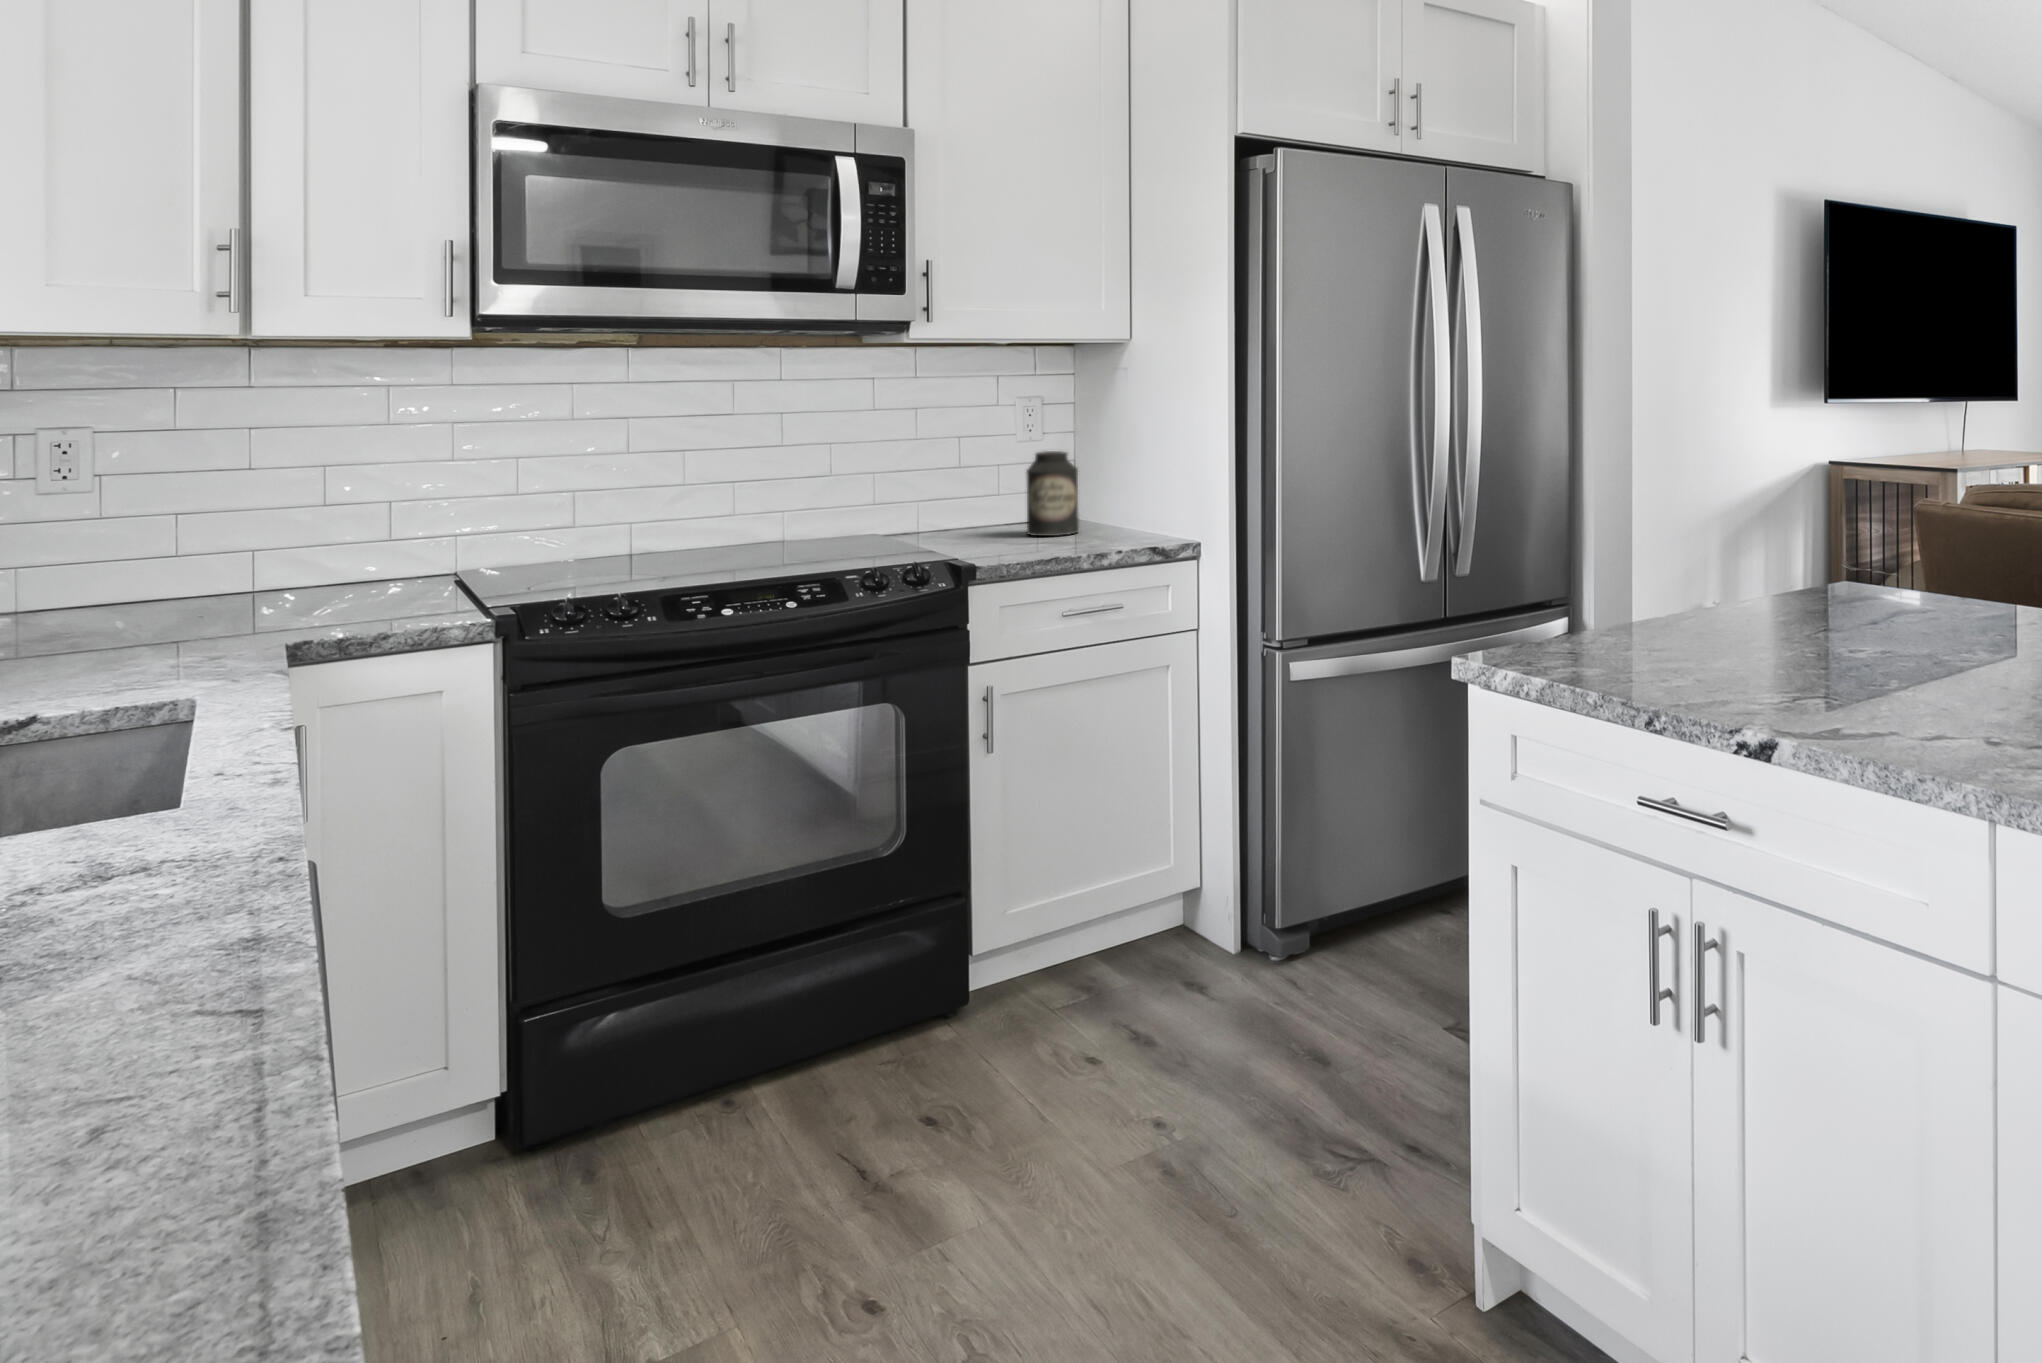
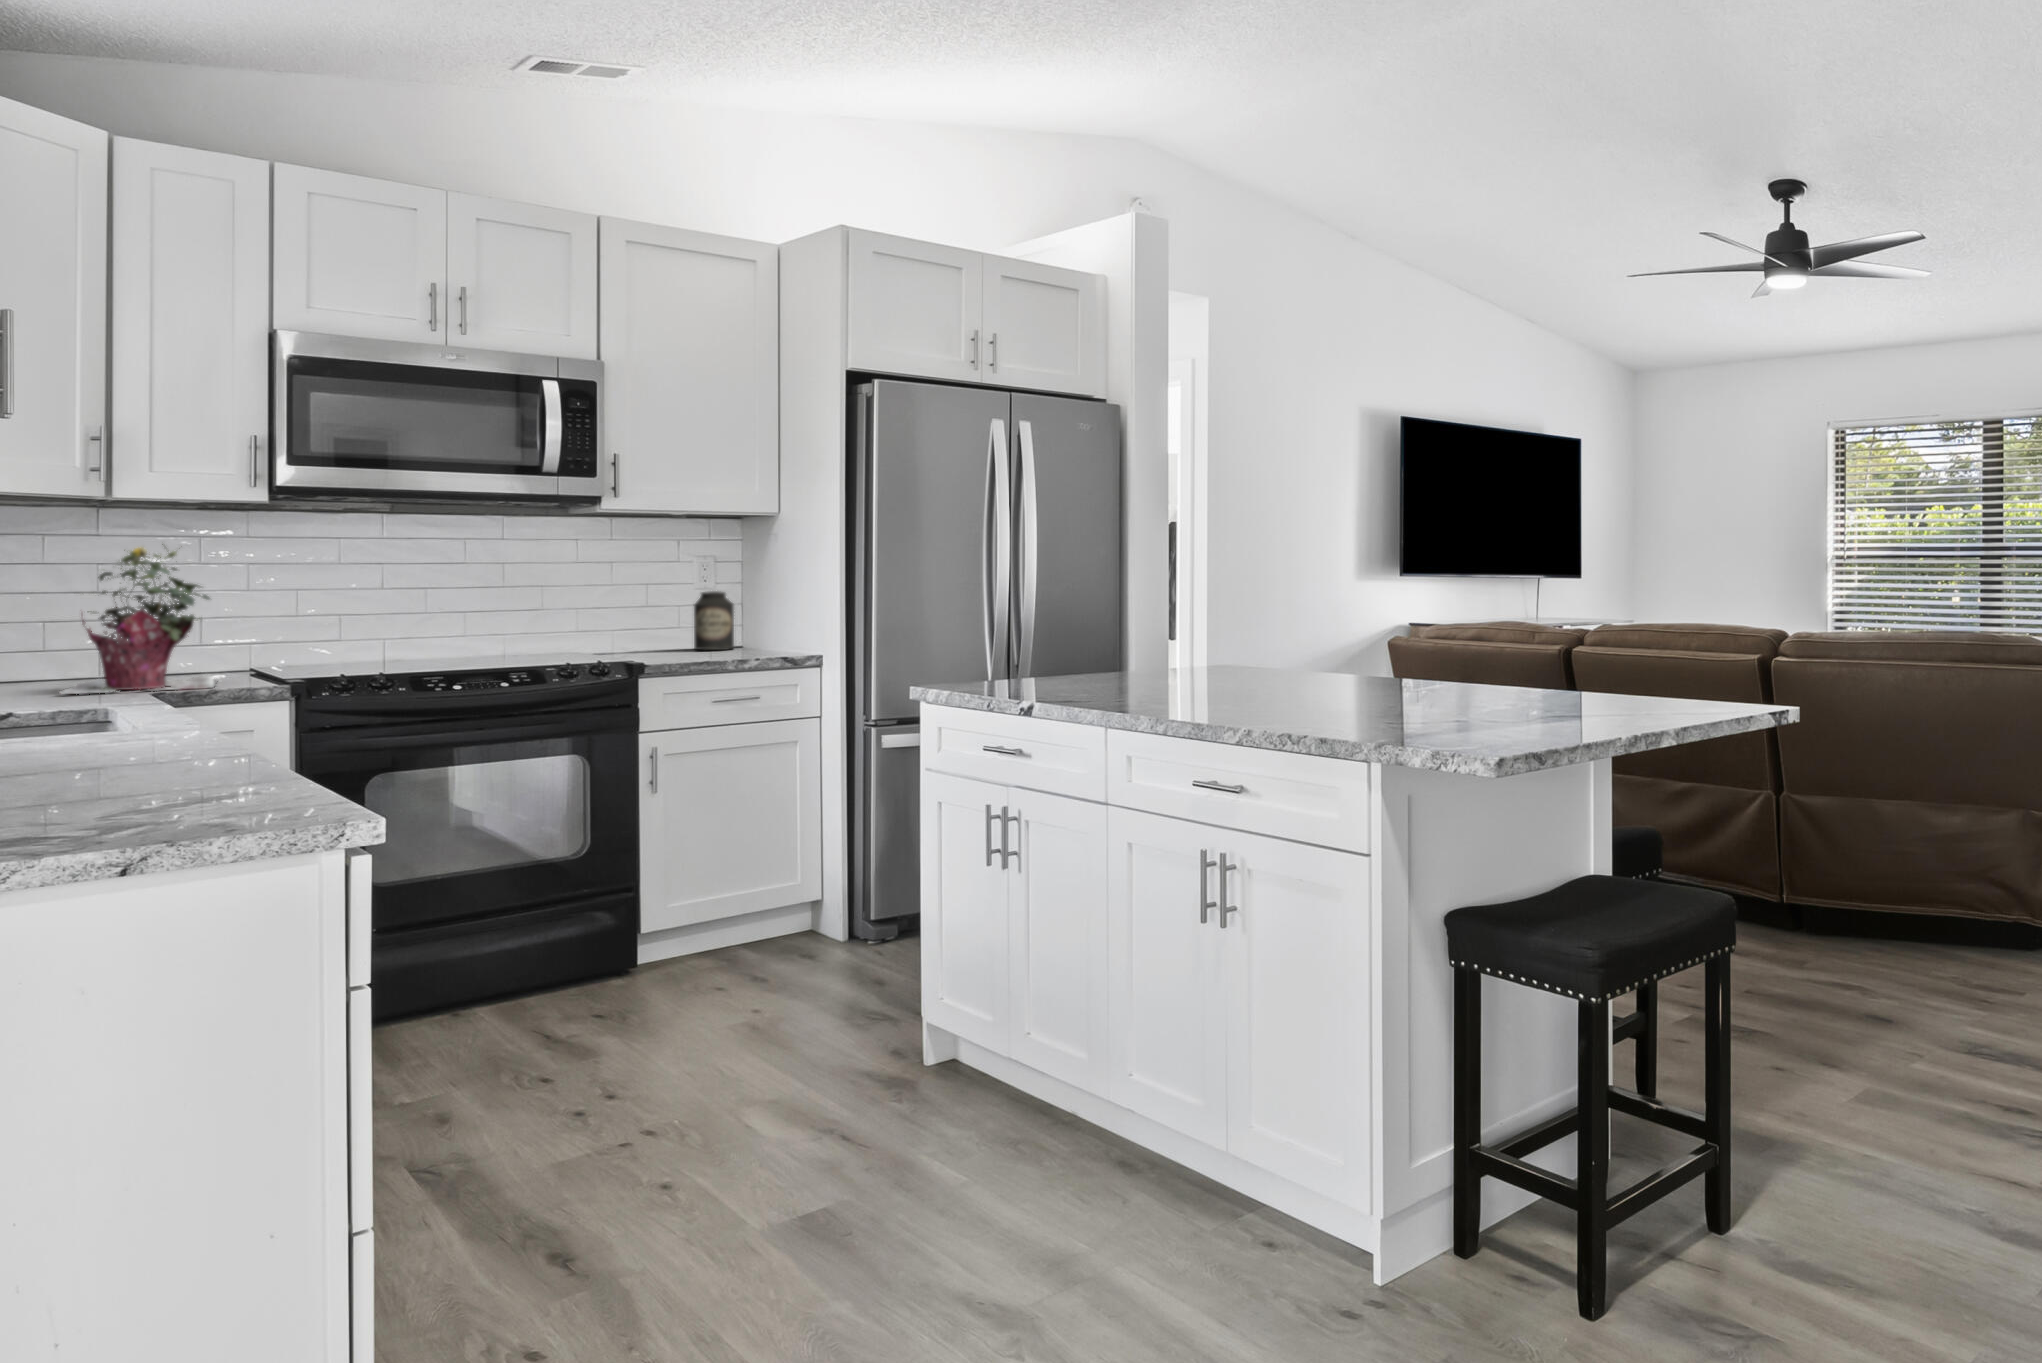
potted plant: none [166,401,411,641] -> present [60,544,218,694]

